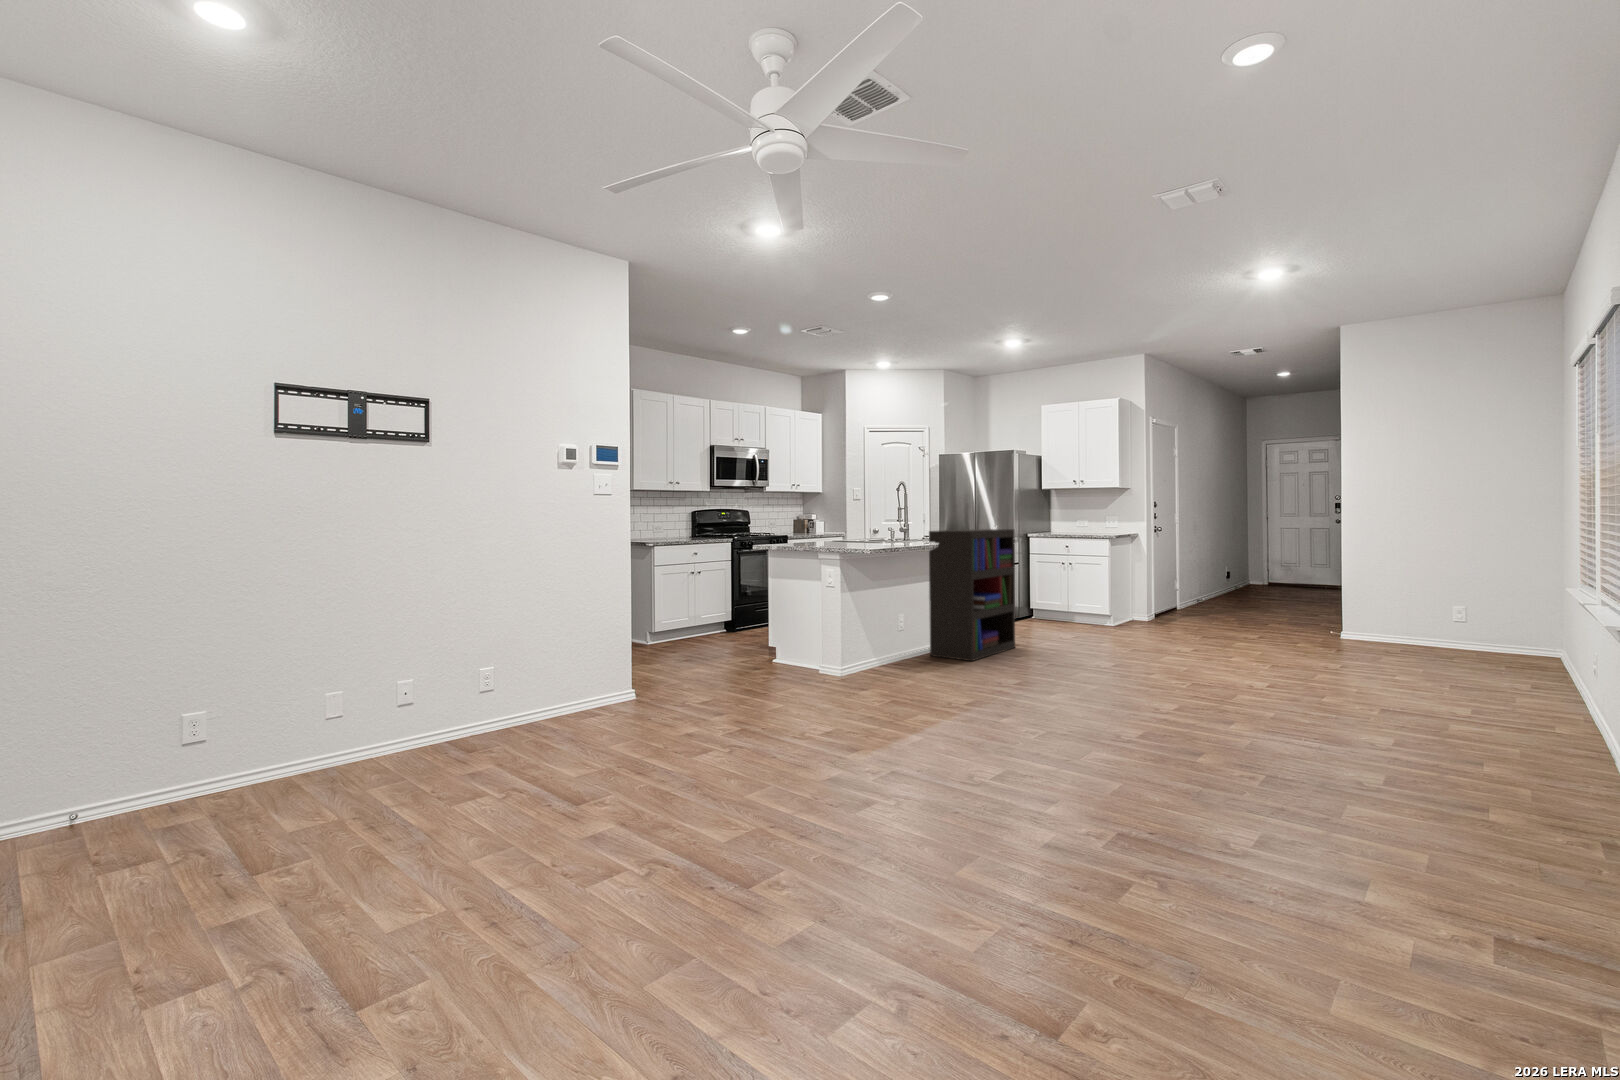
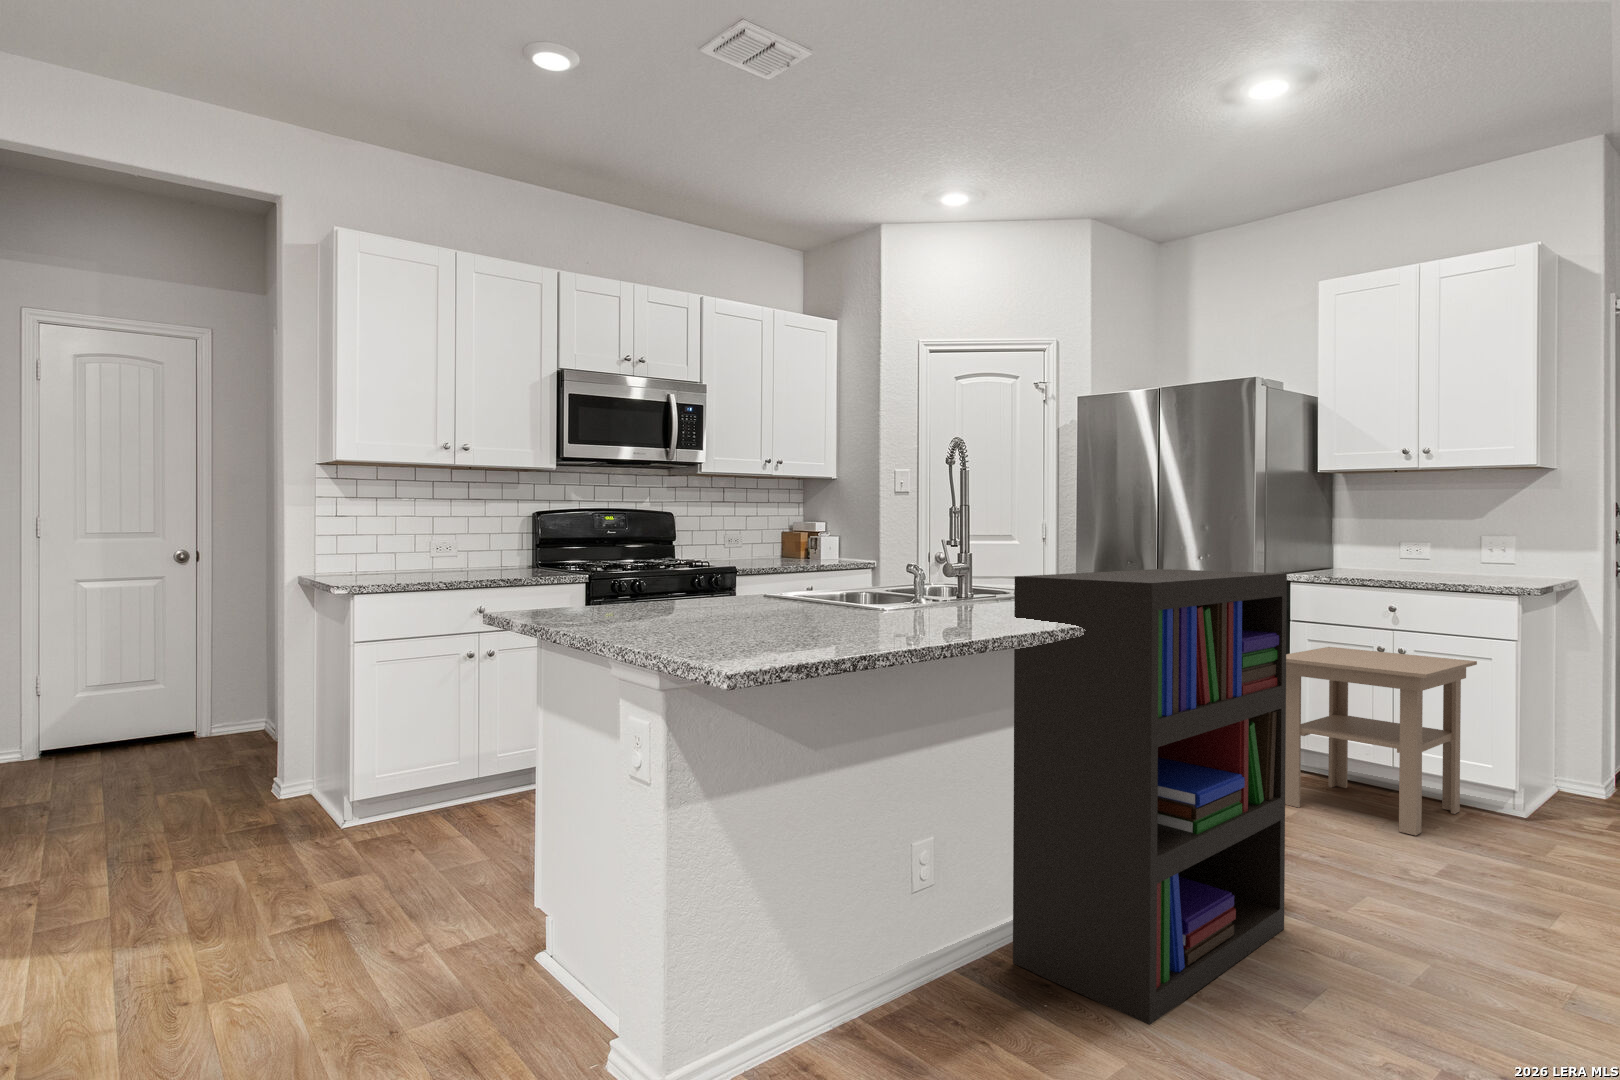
side table: none [1019,564,1096,631] -> present [1285,647,1477,835]

